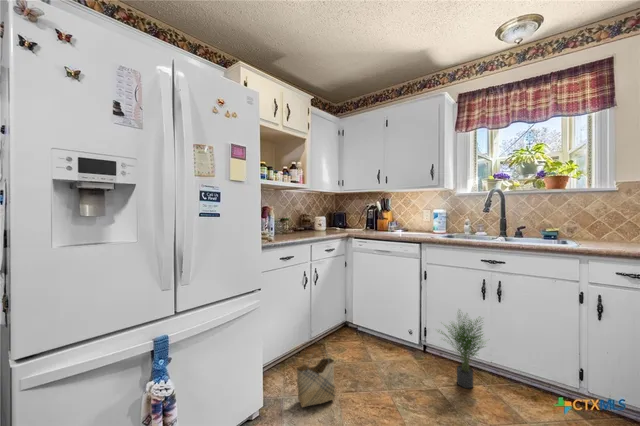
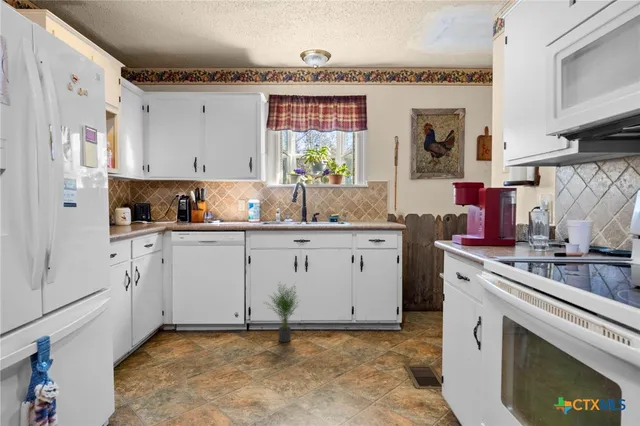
woven basket: present [296,358,336,408] -> none [148,329,186,392]

